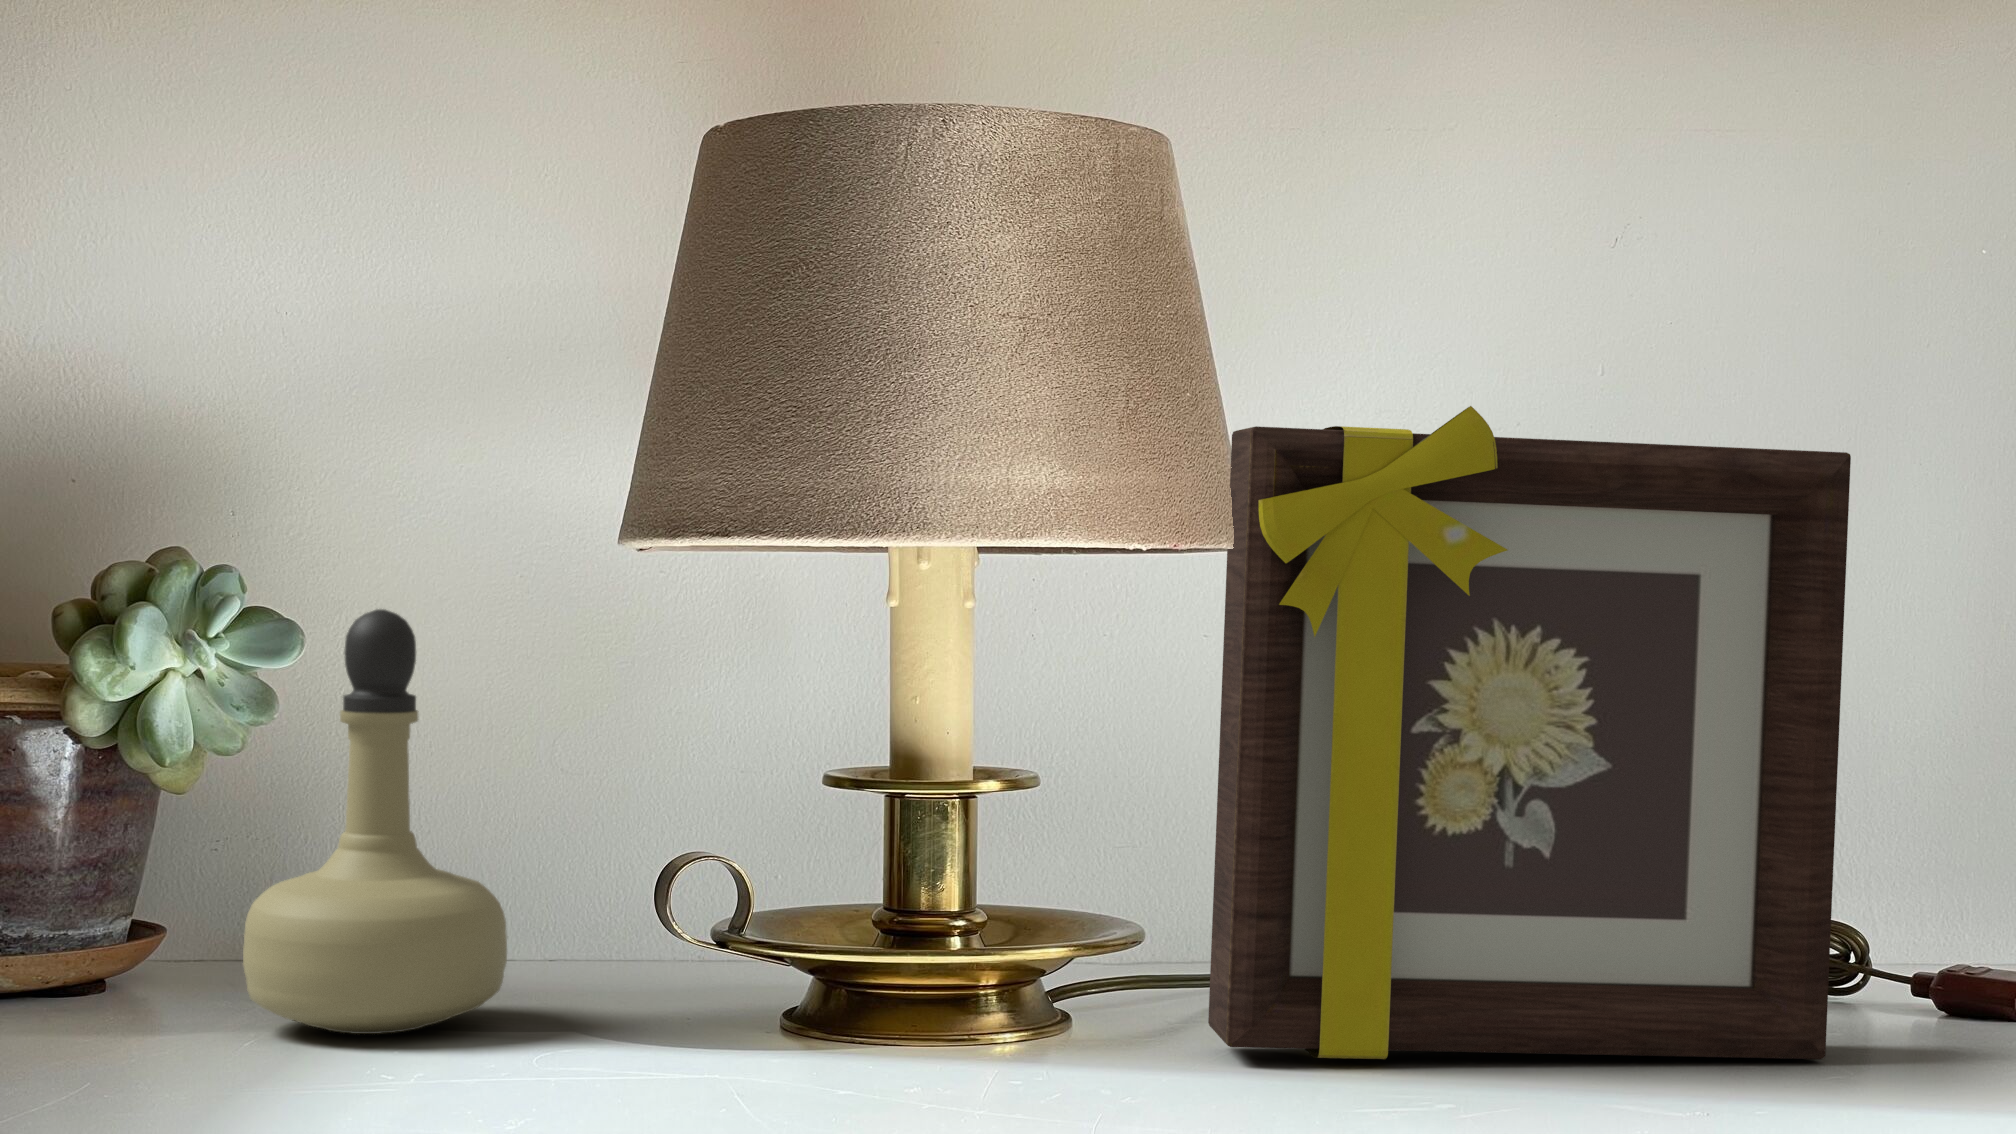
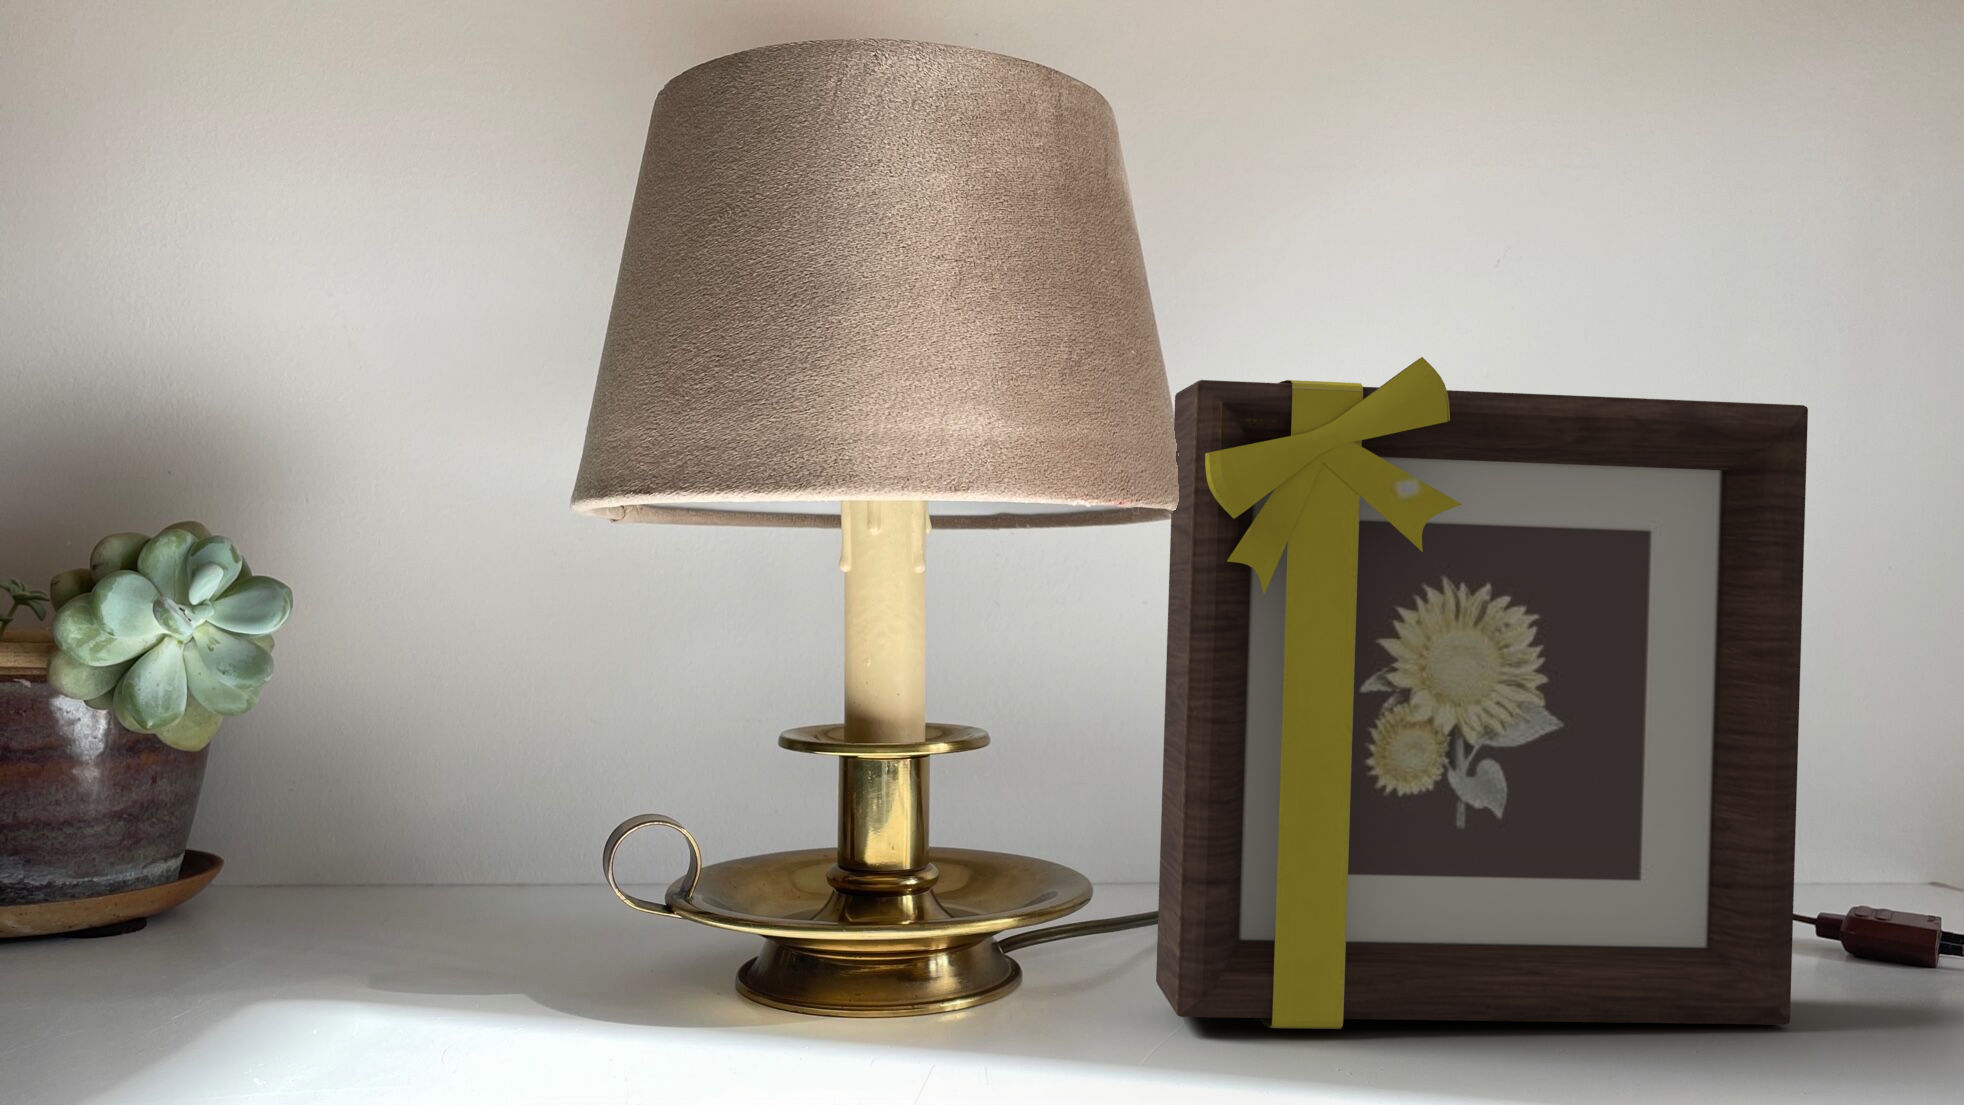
perfume bottle: present [243,609,507,1034] -> none [213,575,483,989]

